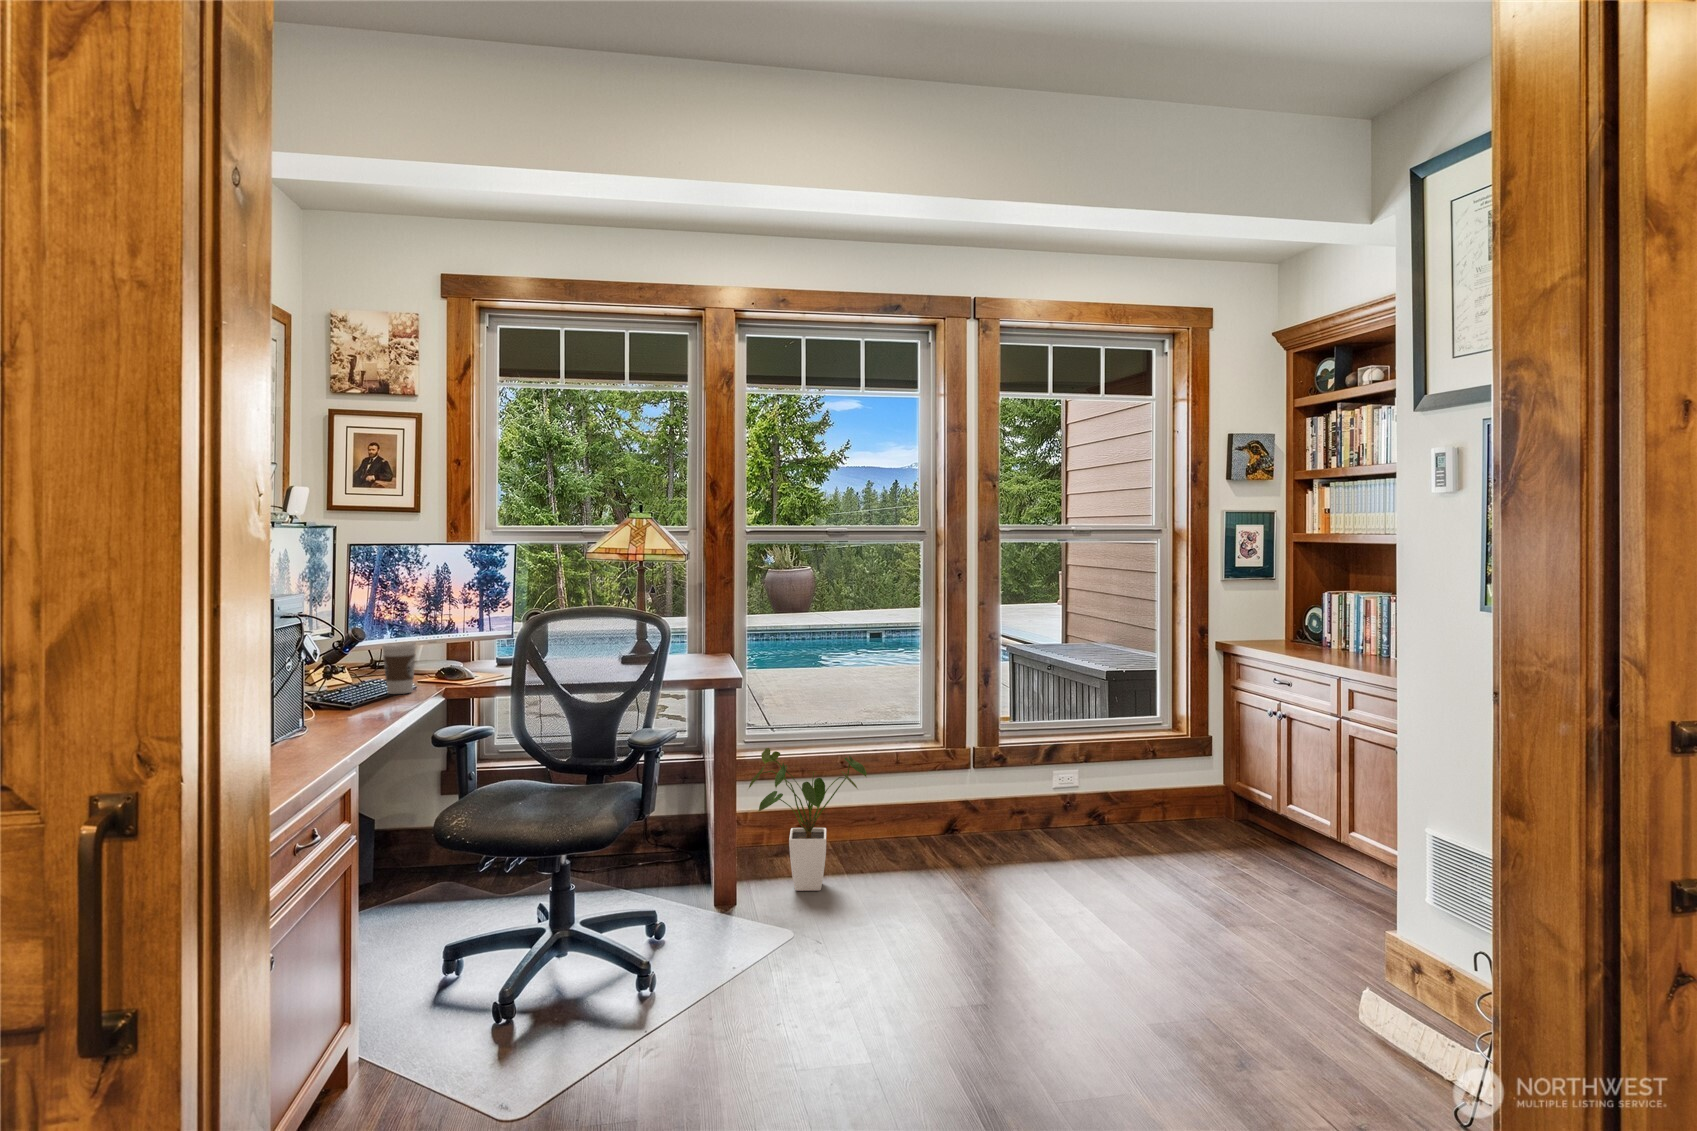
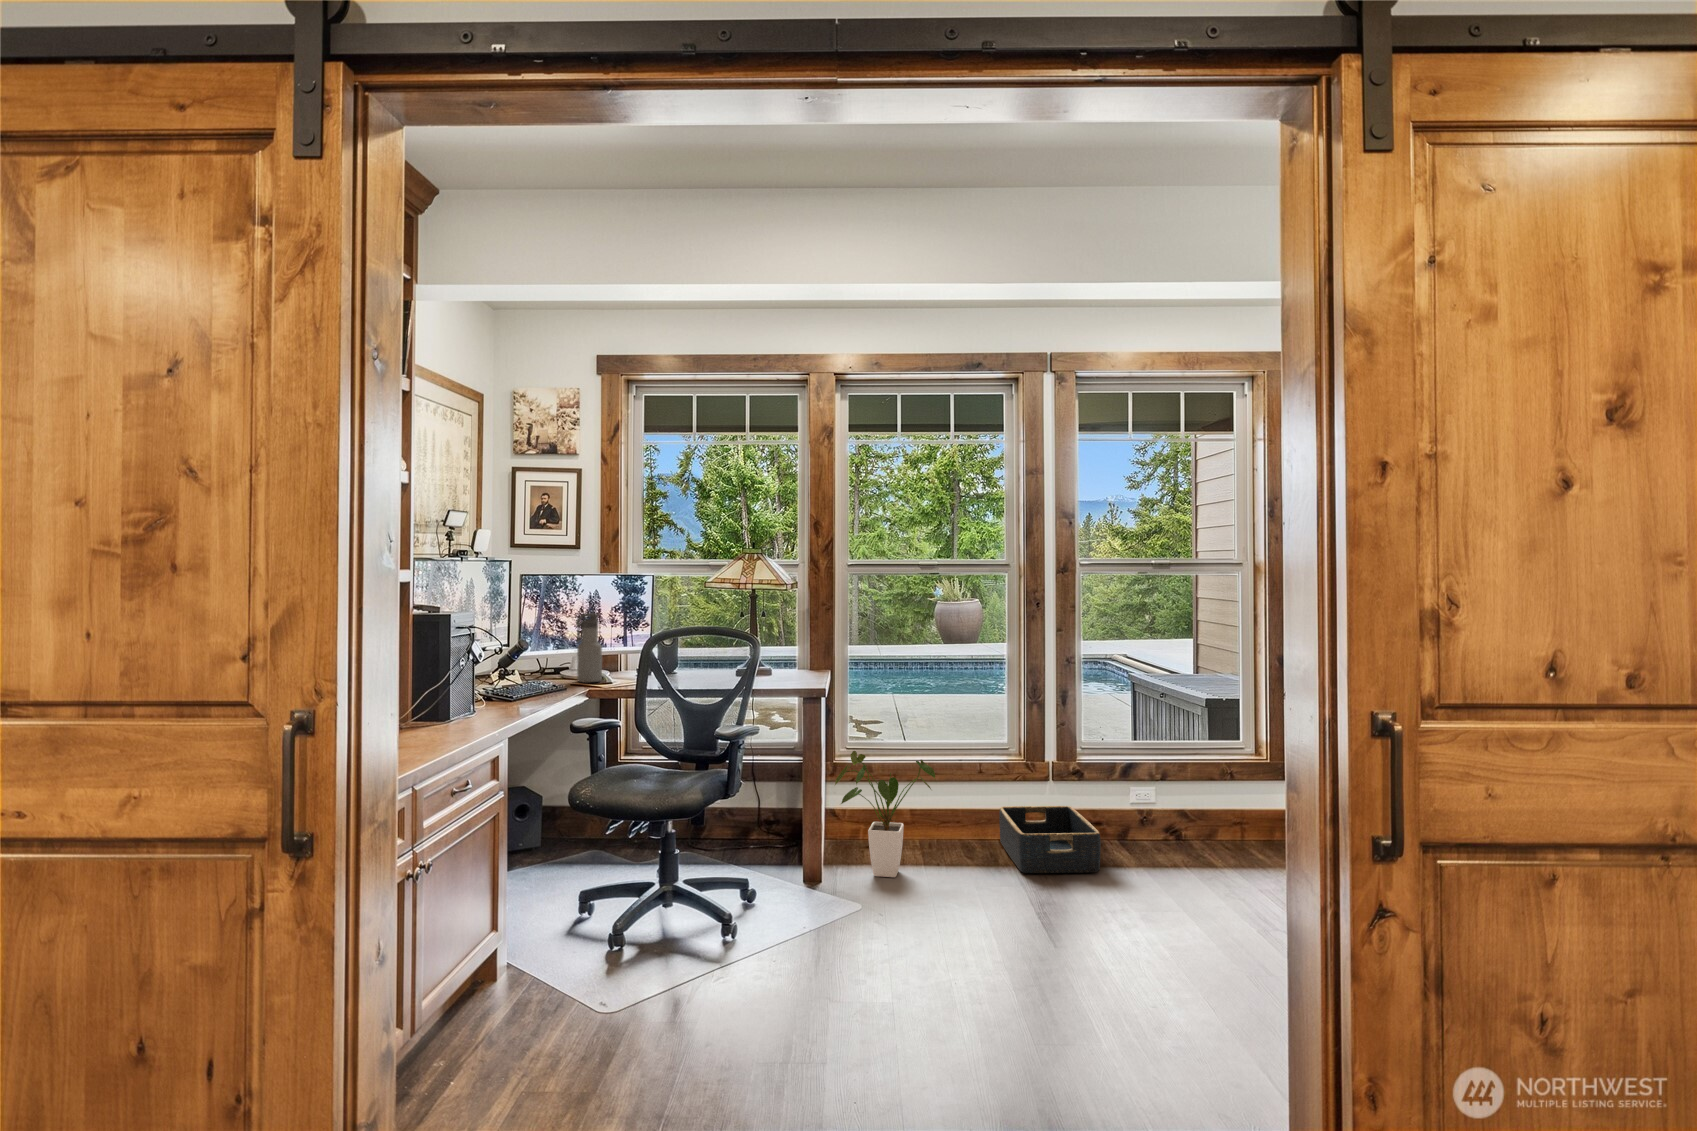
water bottle: none [425,594,460,680] -> present [576,613,602,683]
coffee cup: present [382,642,416,694] -> none [540,650,566,691]
basket: none [920,795,1037,874] -> present [999,806,1101,873]

